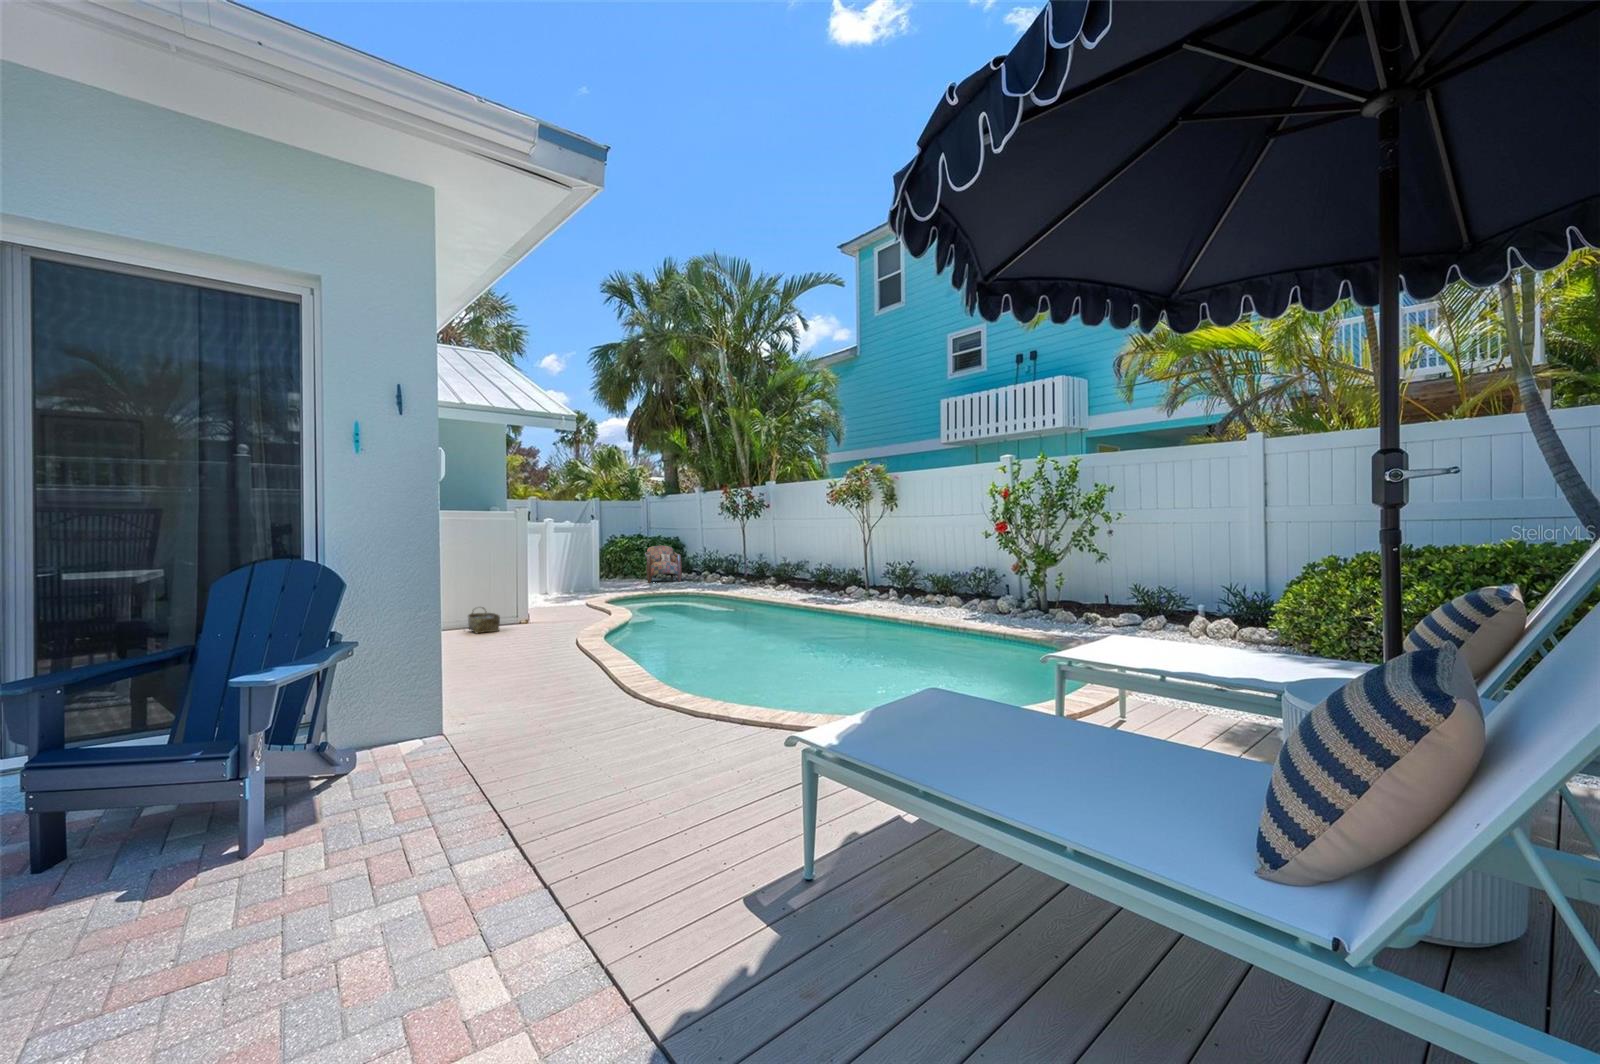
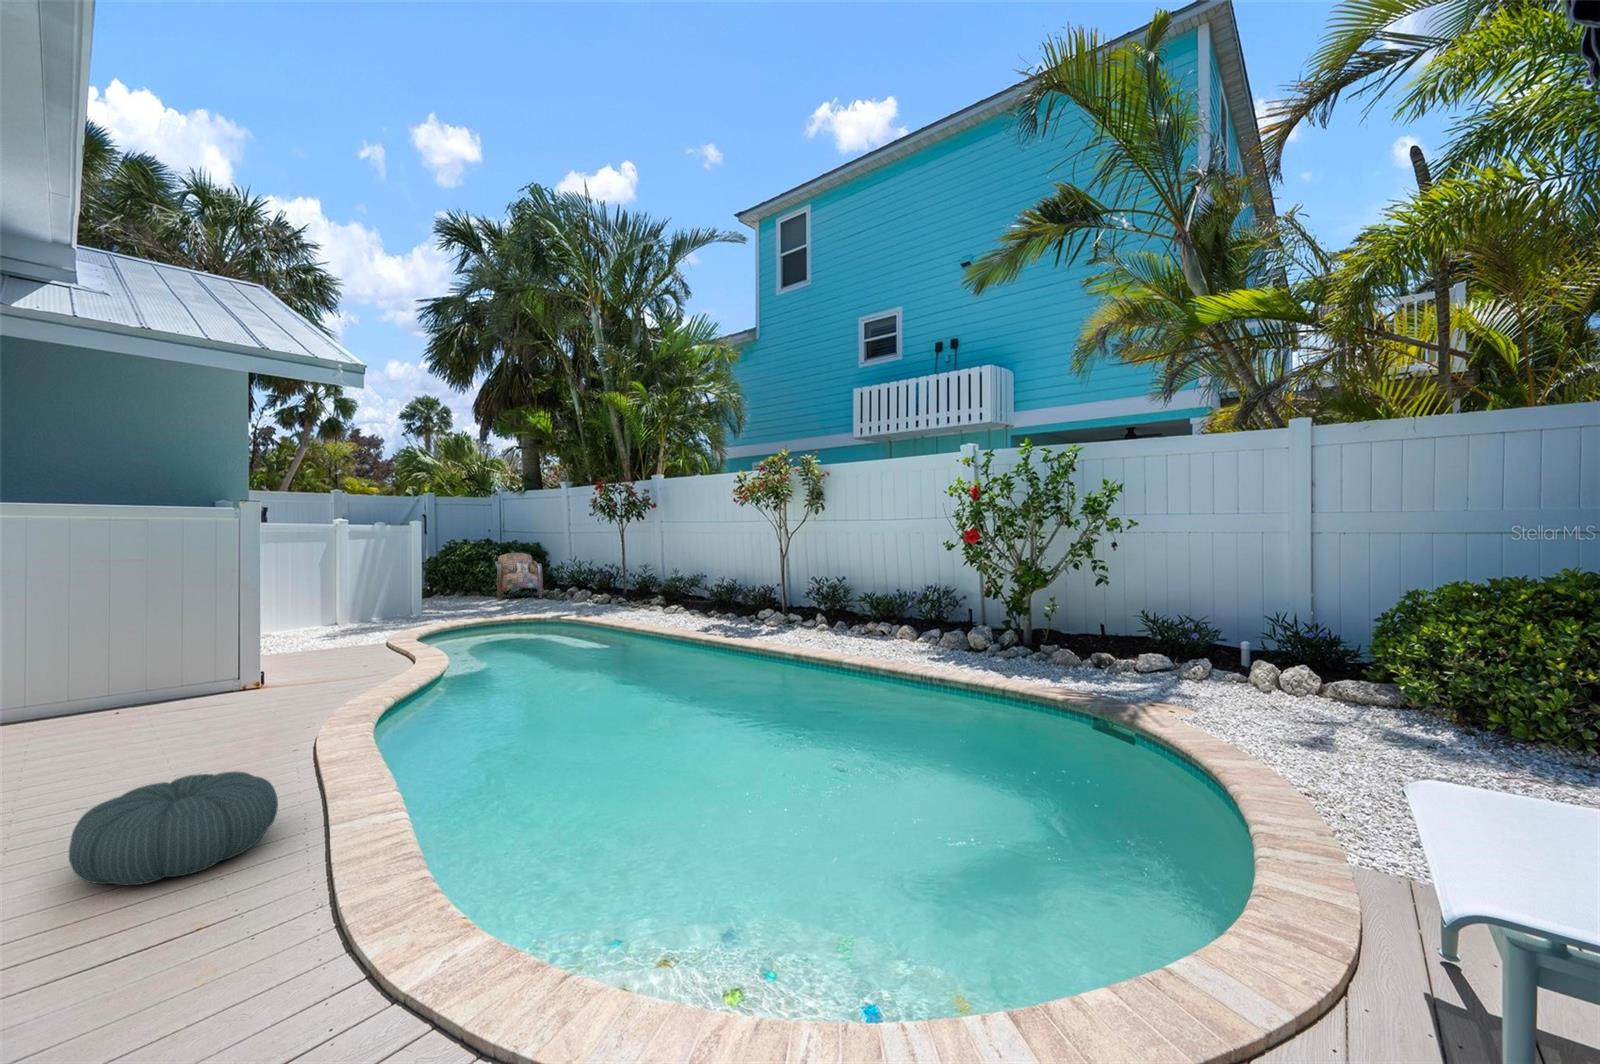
woven basket: present [468,607,500,633] -> none [157,667,222,716]
pouf: none [488,638,564,677] -> present [69,771,278,885]

